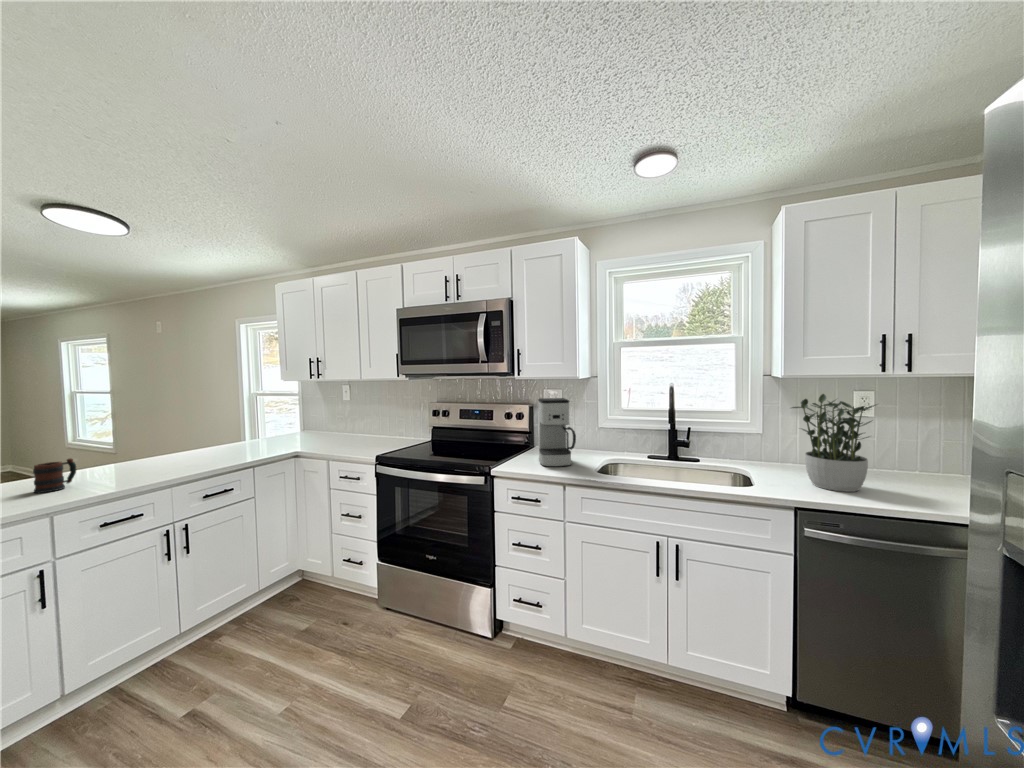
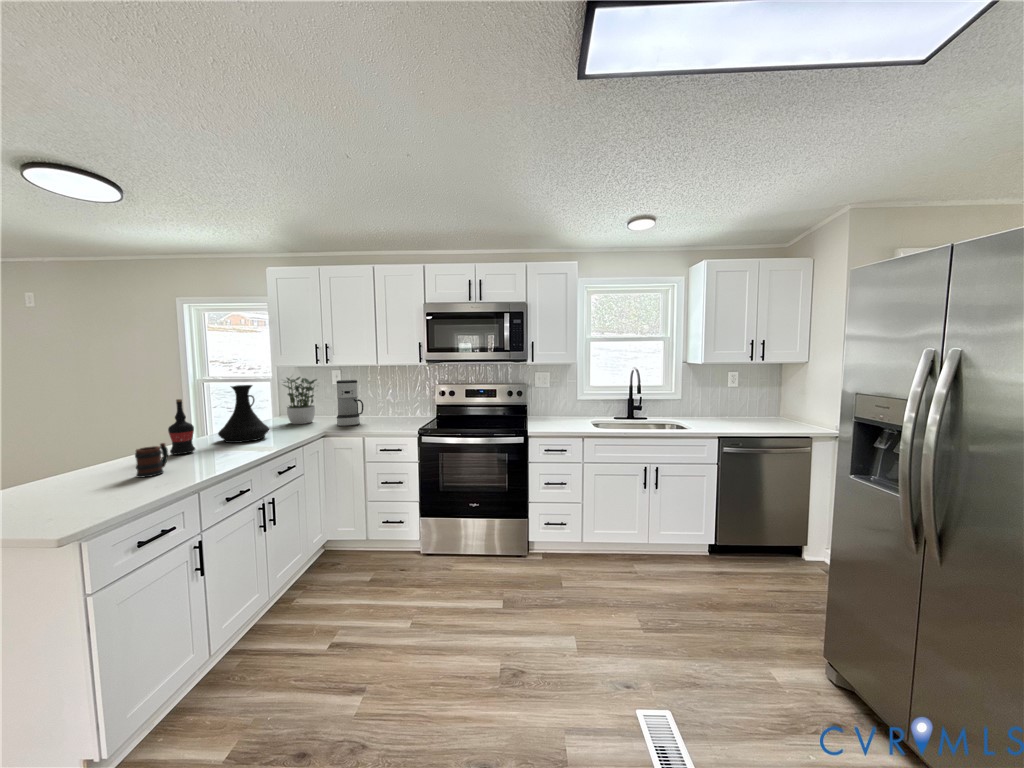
potted plant: present [792,394,875,492] -> present [284,377,317,424]
coffee maker: present [538,398,576,467] -> present [336,380,364,426]
vase: none [189,400,243,458] -> present [218,385,269,443]
wine bottle: none [122,413,149,468] -> present [168,399,195,454]

